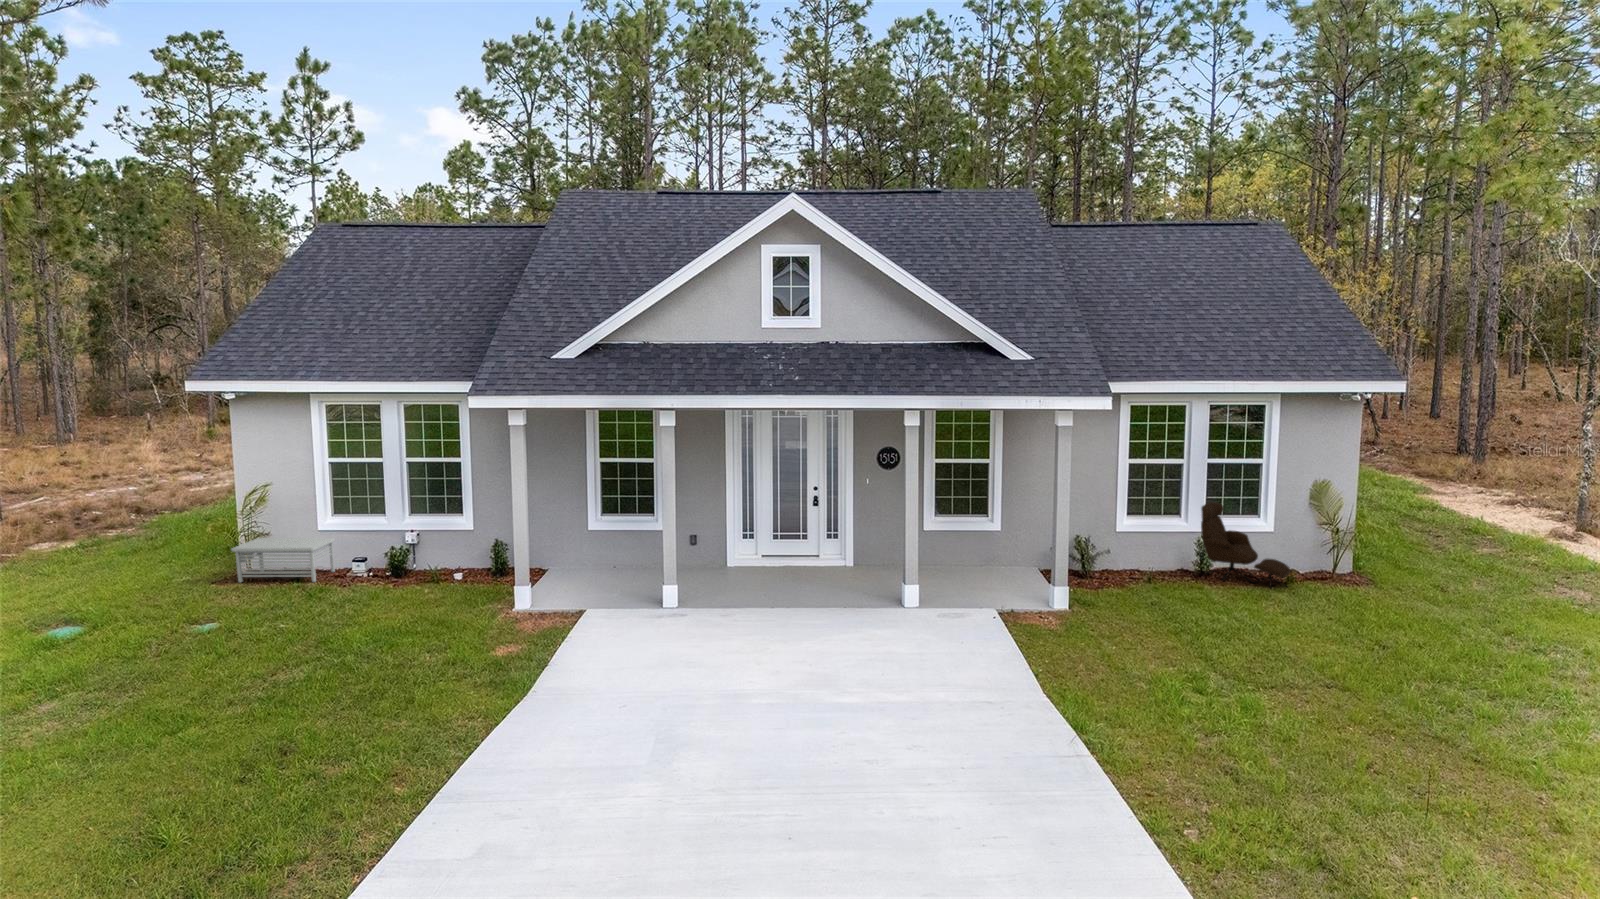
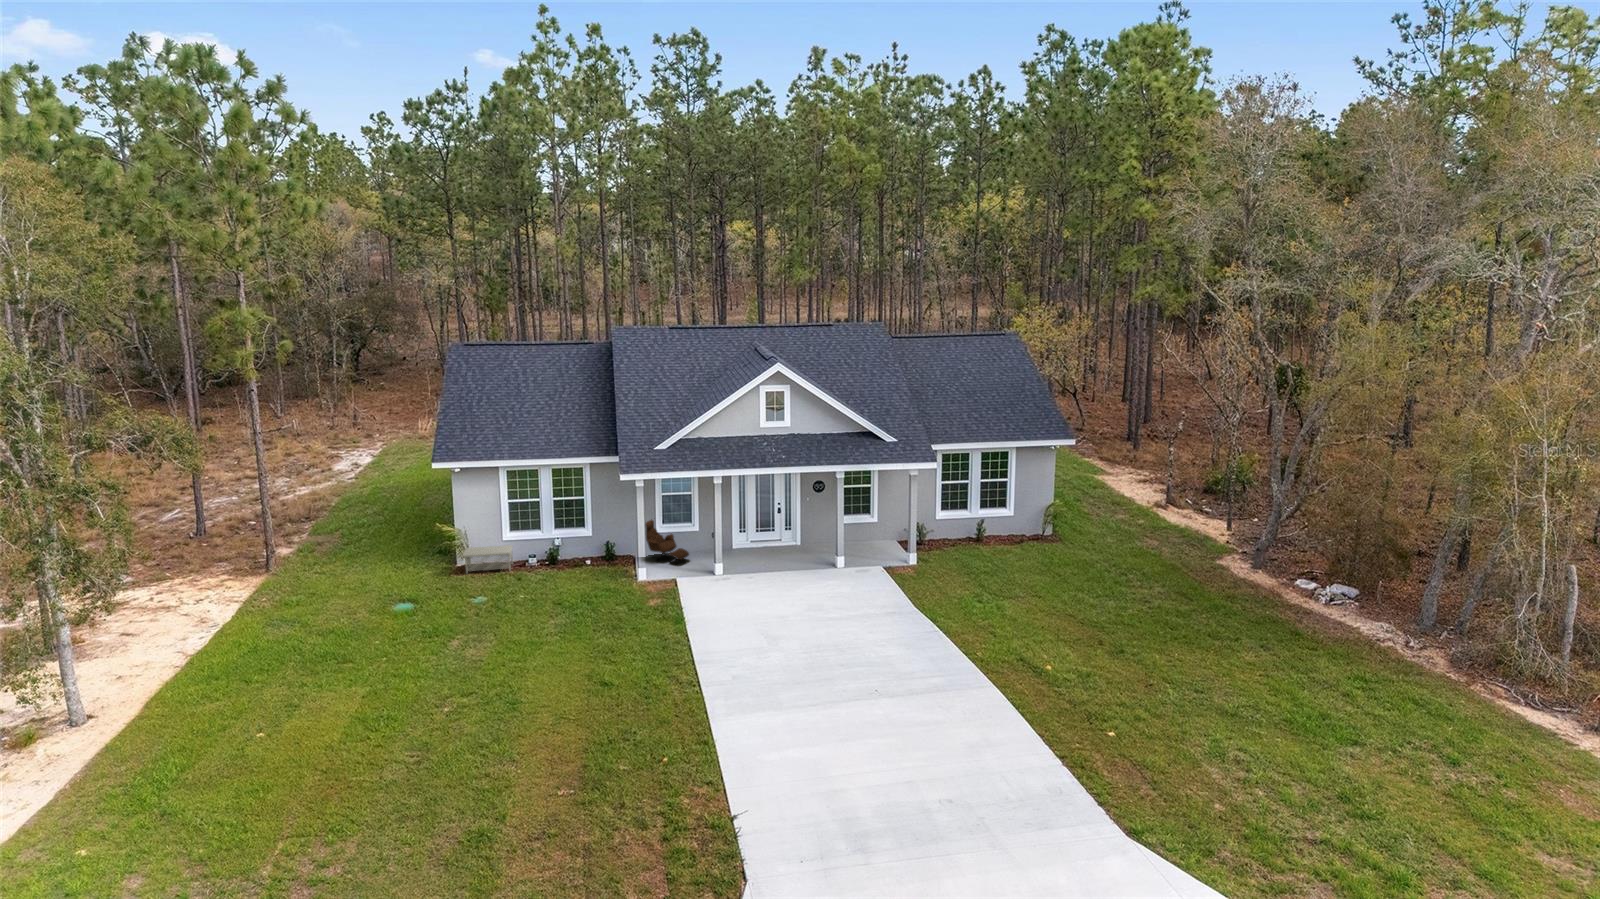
lounge chair: present [1201,502,1291,587] -> present [645,519,689,562]

